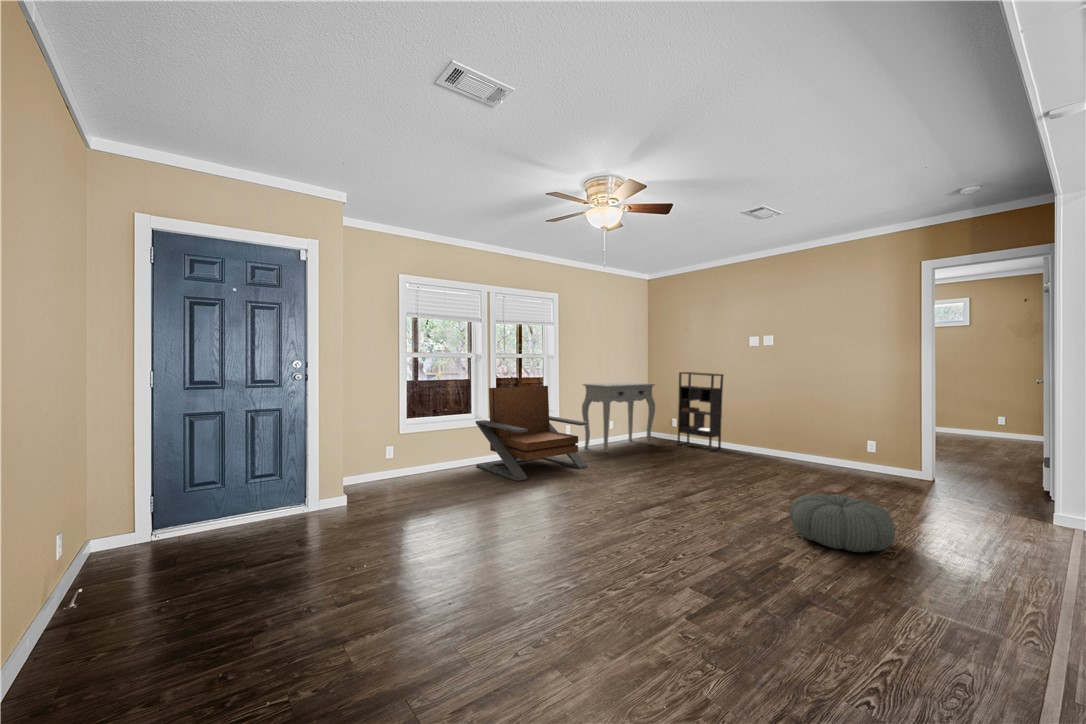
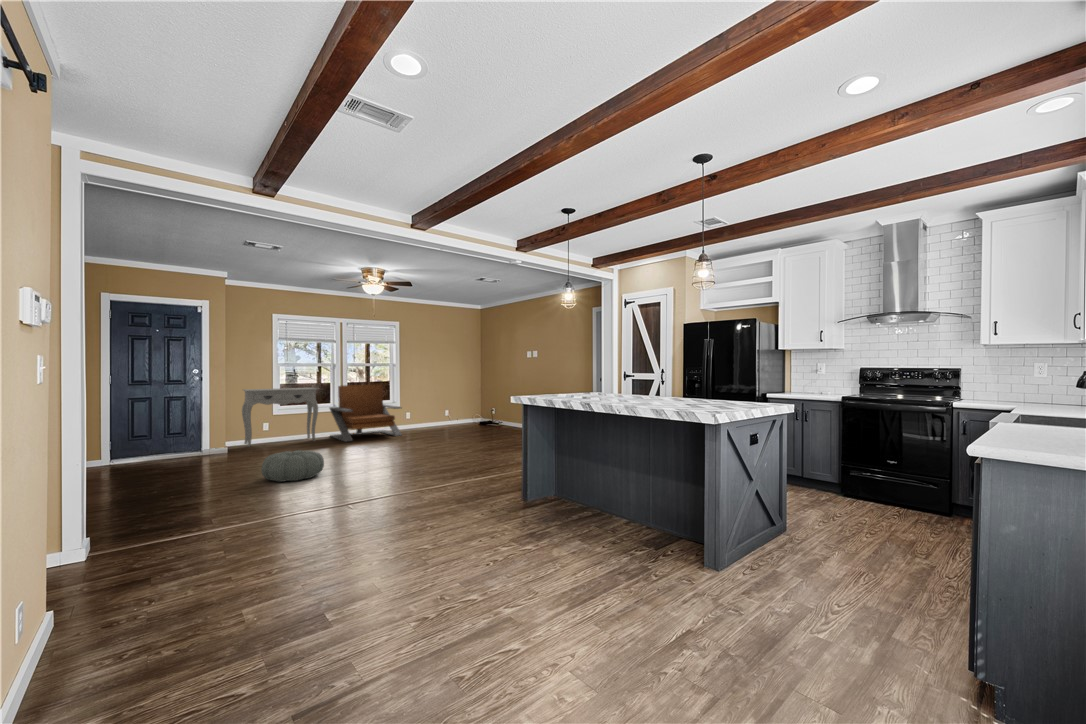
bookshelf: present [677,372,723,451] -> none [487,375,513,427]
console table: present [582,382,655,452] -> present [242,388,318,447]
pouf: present [790,494,895,552] -> present [261,450,324,482]

